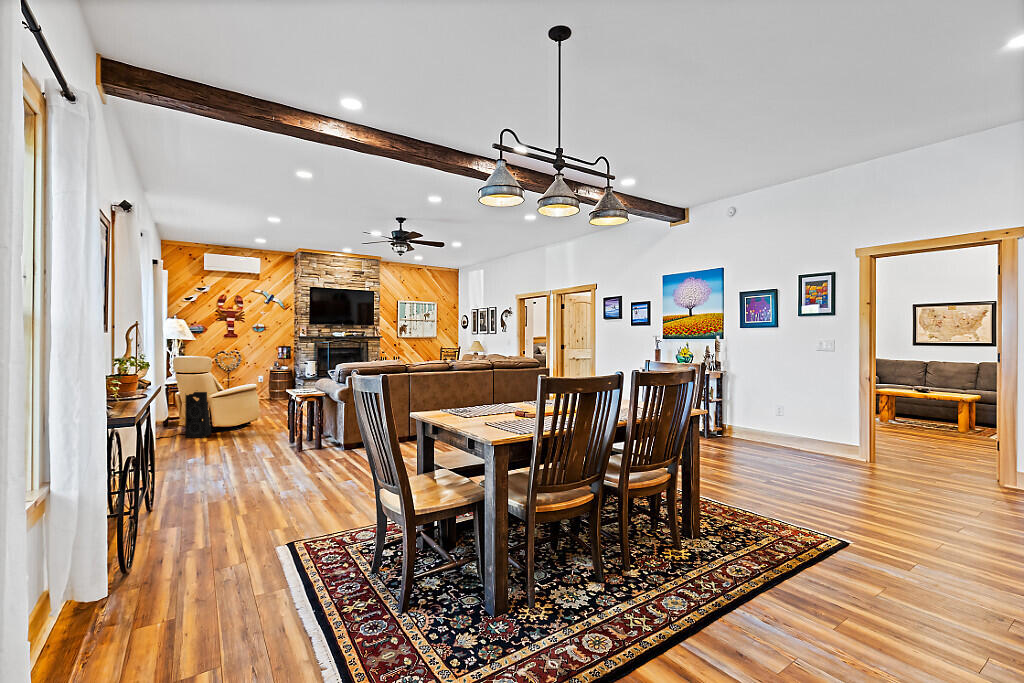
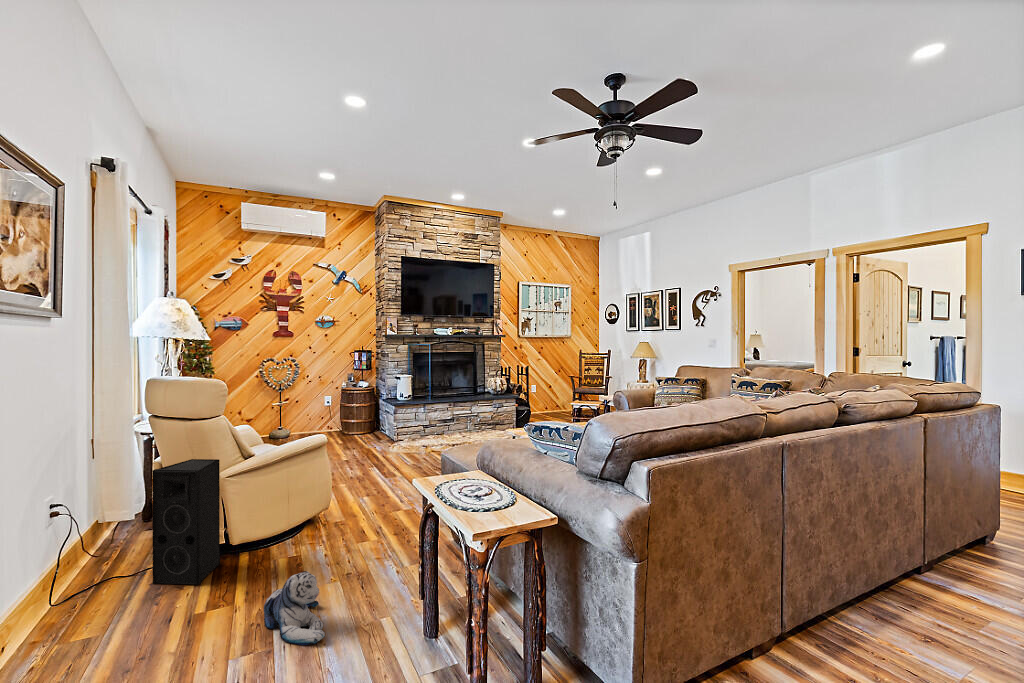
plush toy: none [234,424,257,445] -> present [264,571,325,645]

